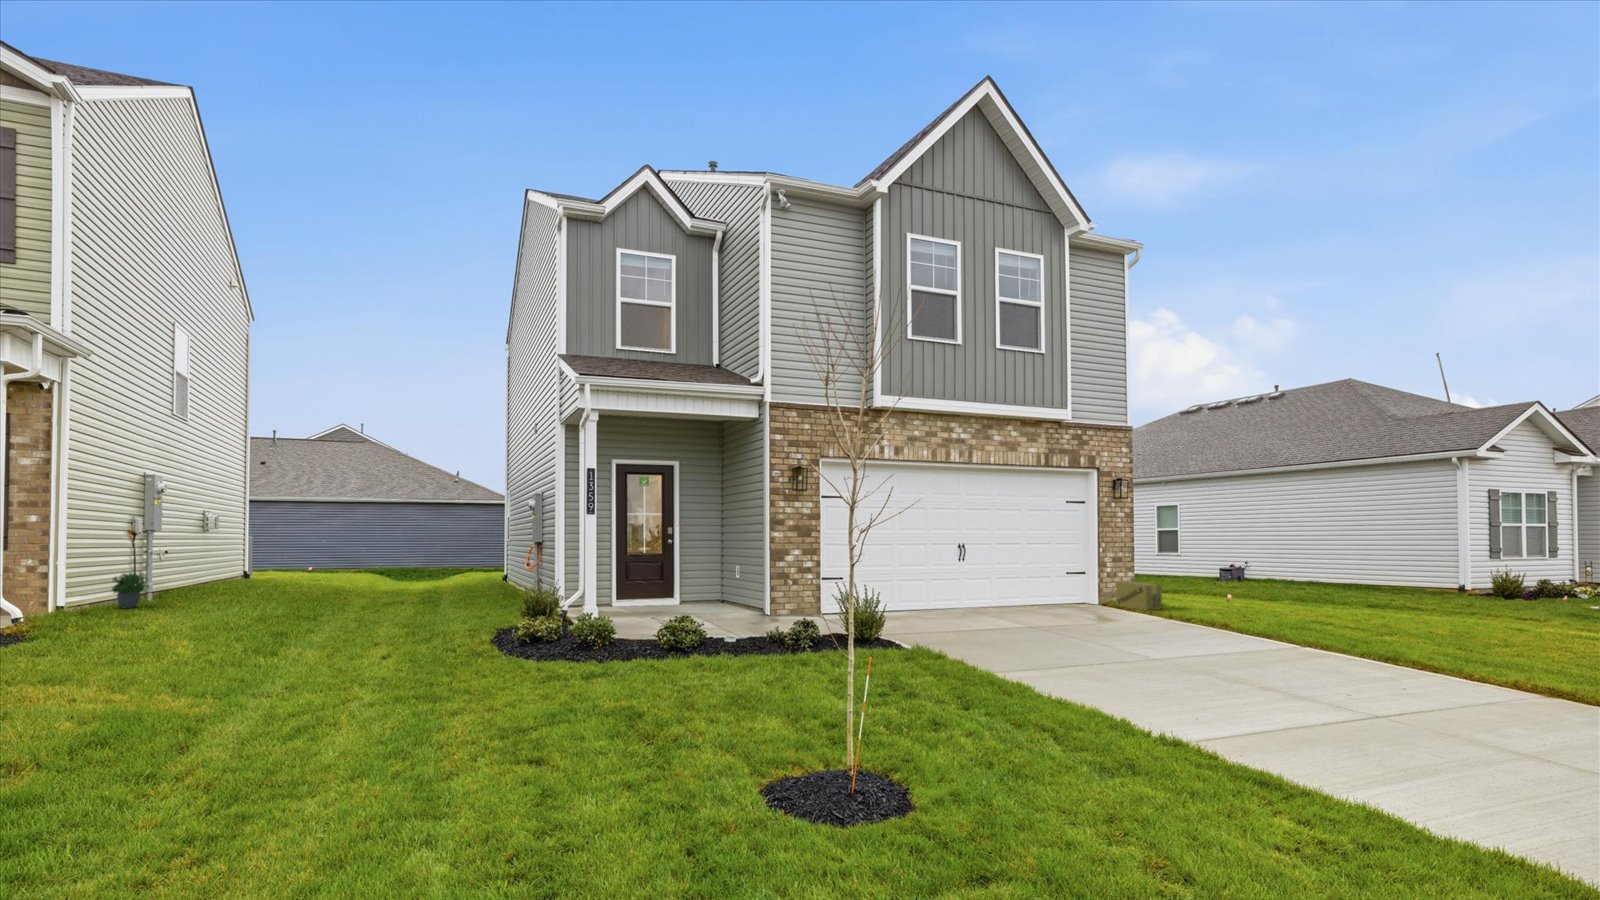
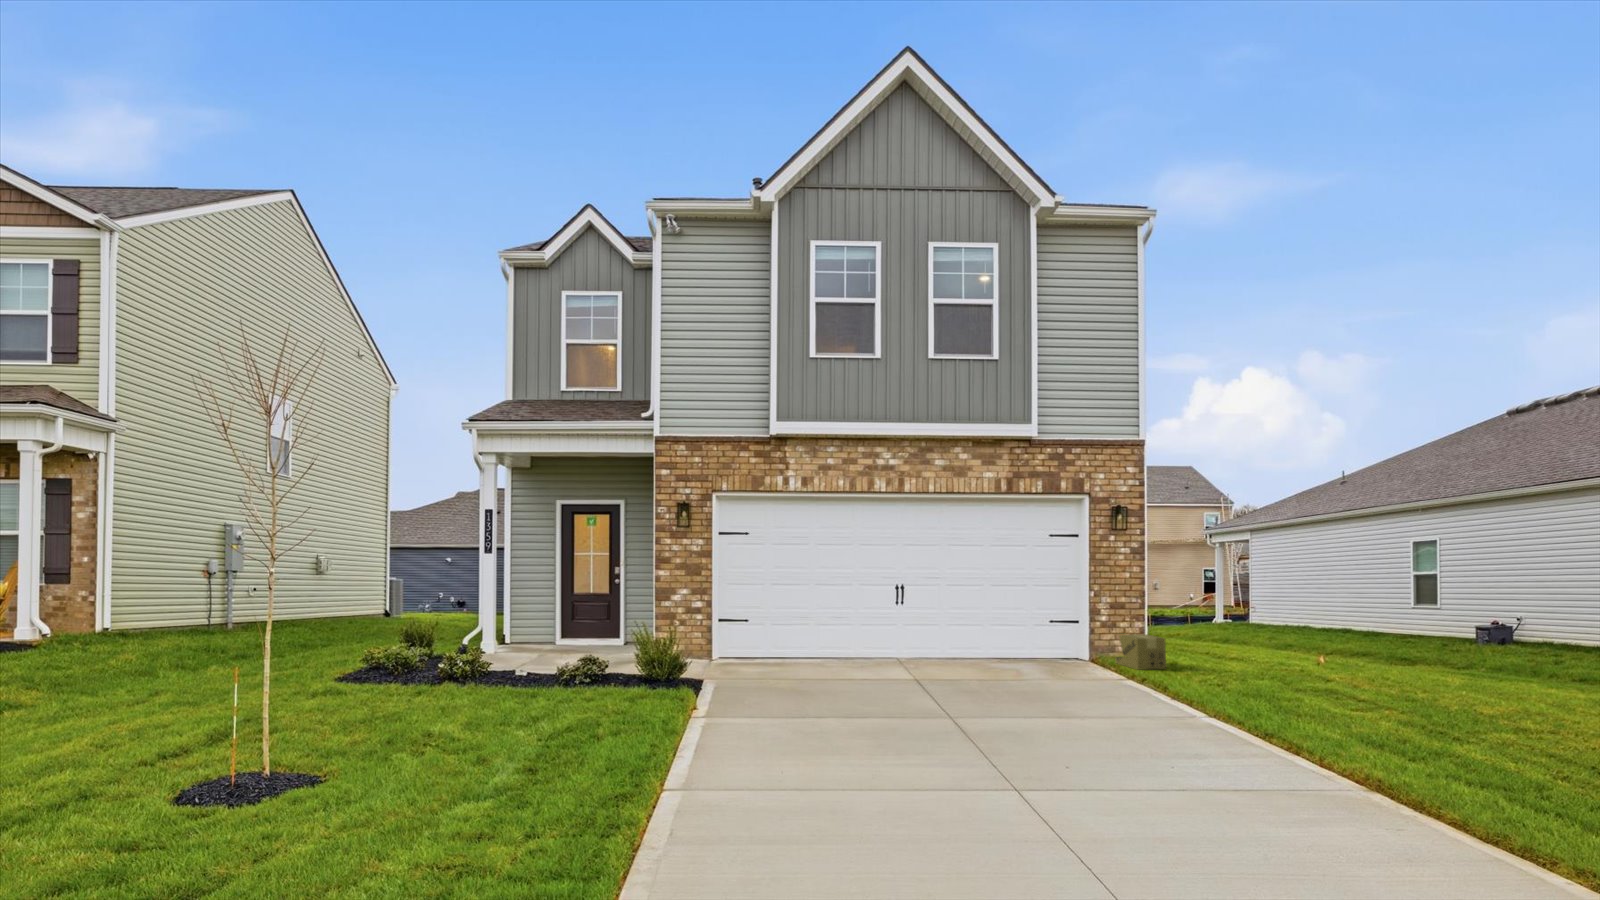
potted plant: present [112,573,149,608] -> none [177,603,207,633]

